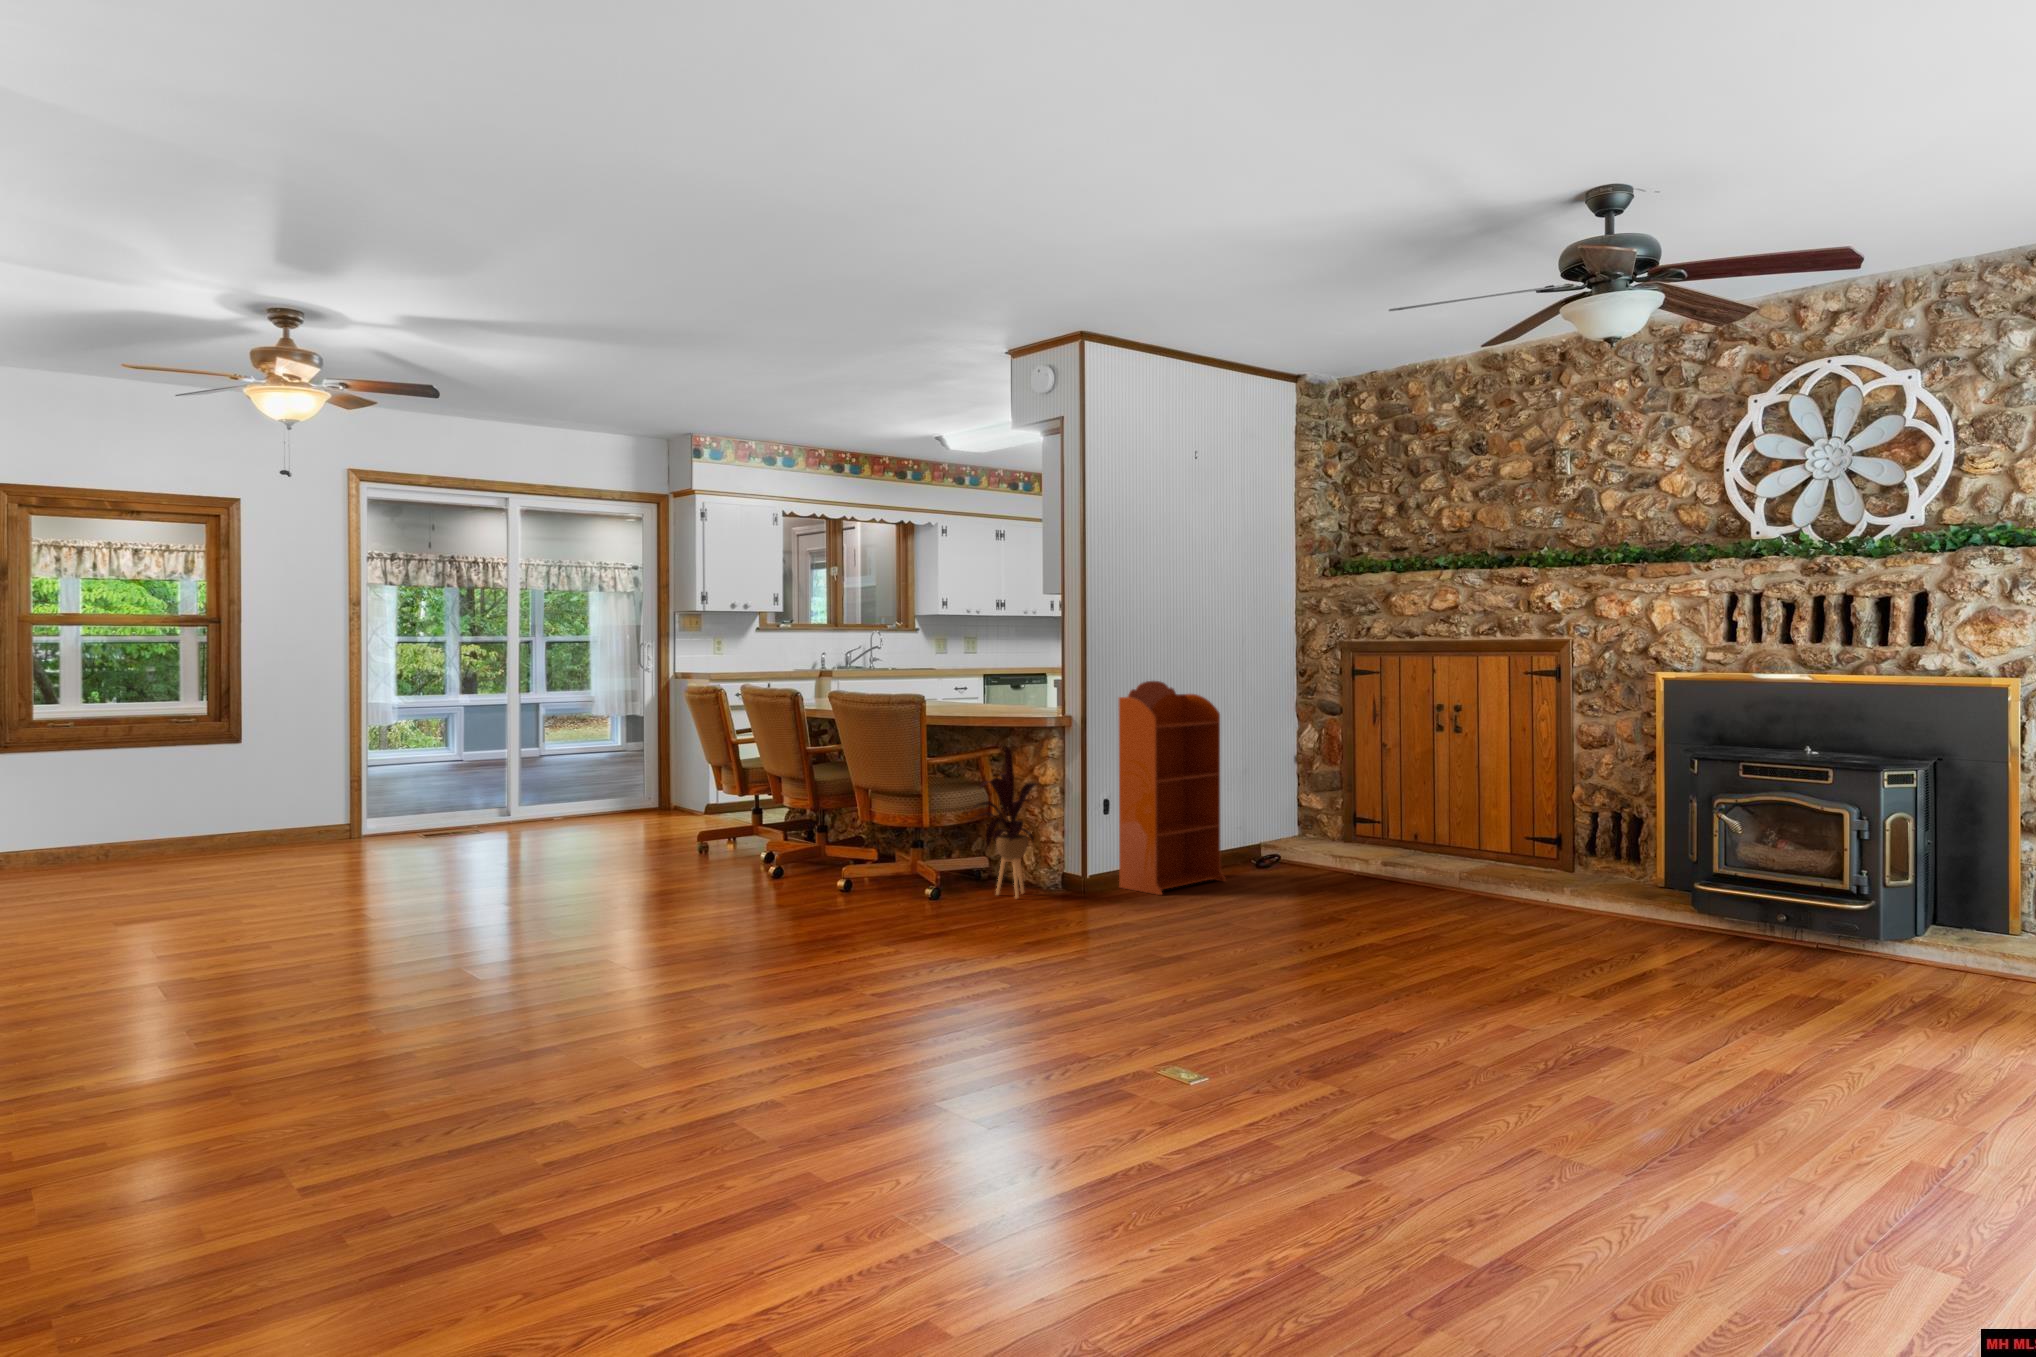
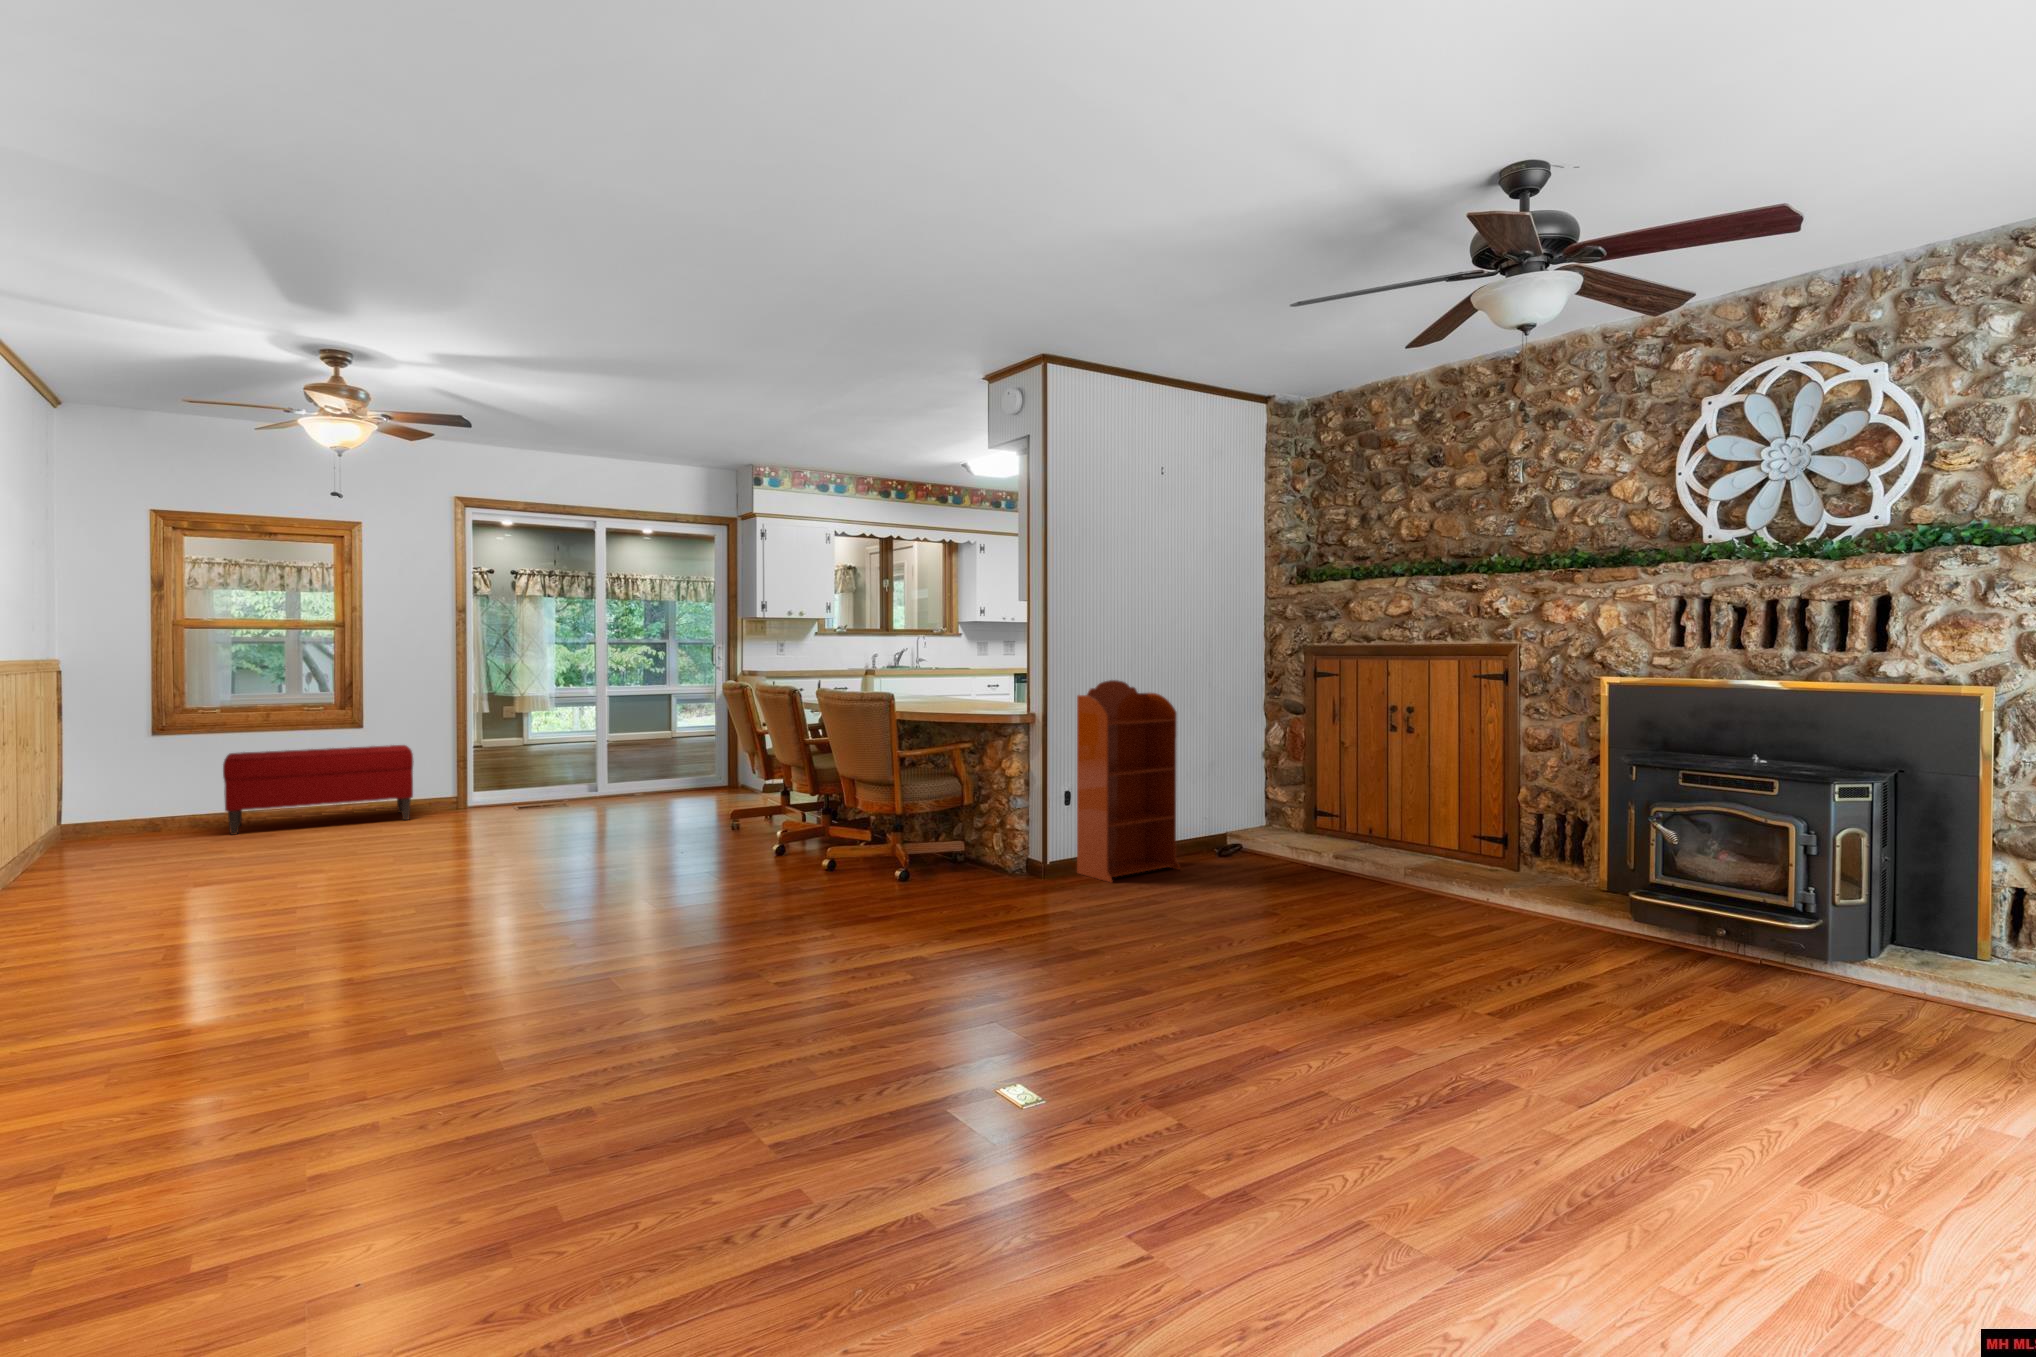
house plant: present [972,747,1038,898] -> none [924,740,1004,882]
bench: none [87,766,314,874] -> present [223,745,414,835]

